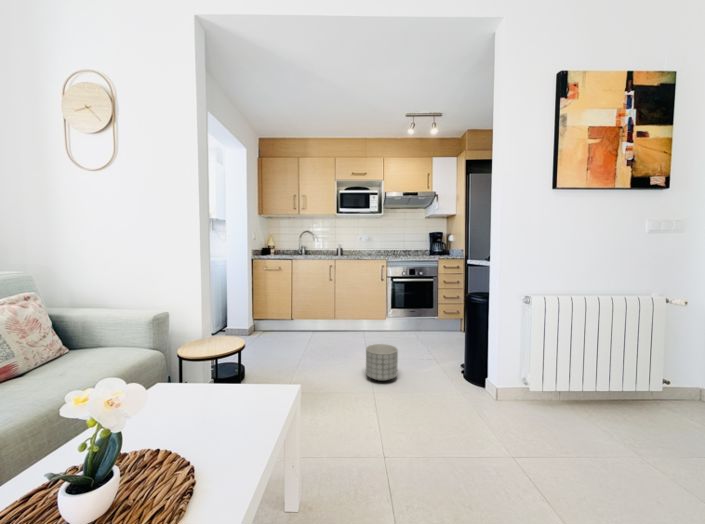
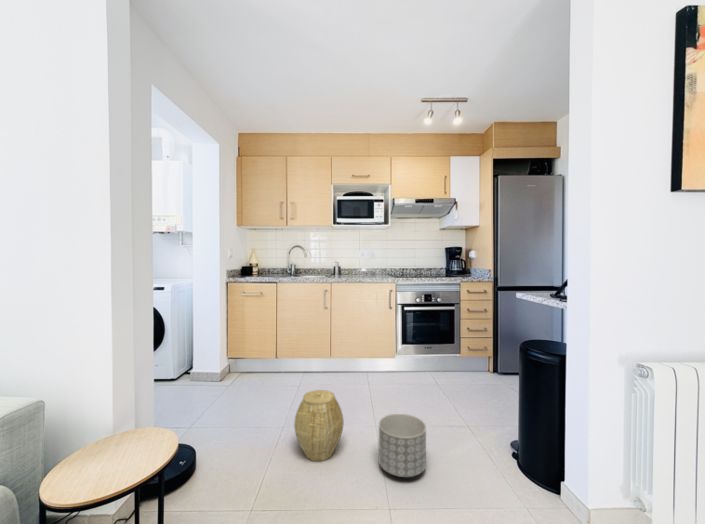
woven basket: none [309,329,342,374] -> present [294,390,344,461]

